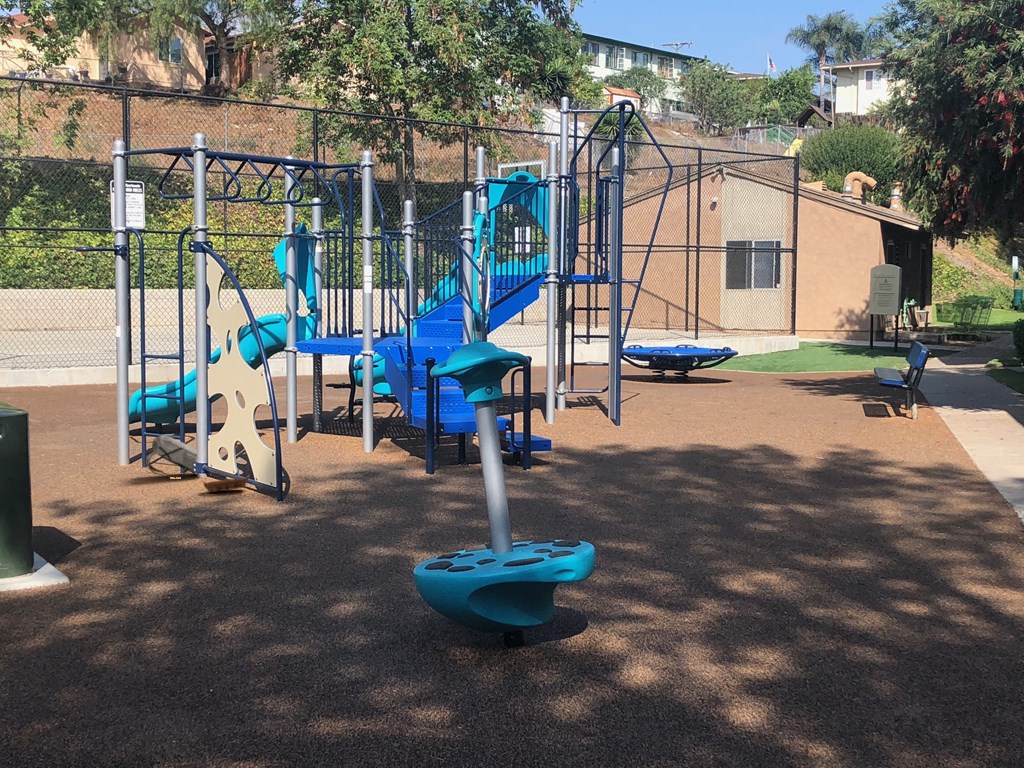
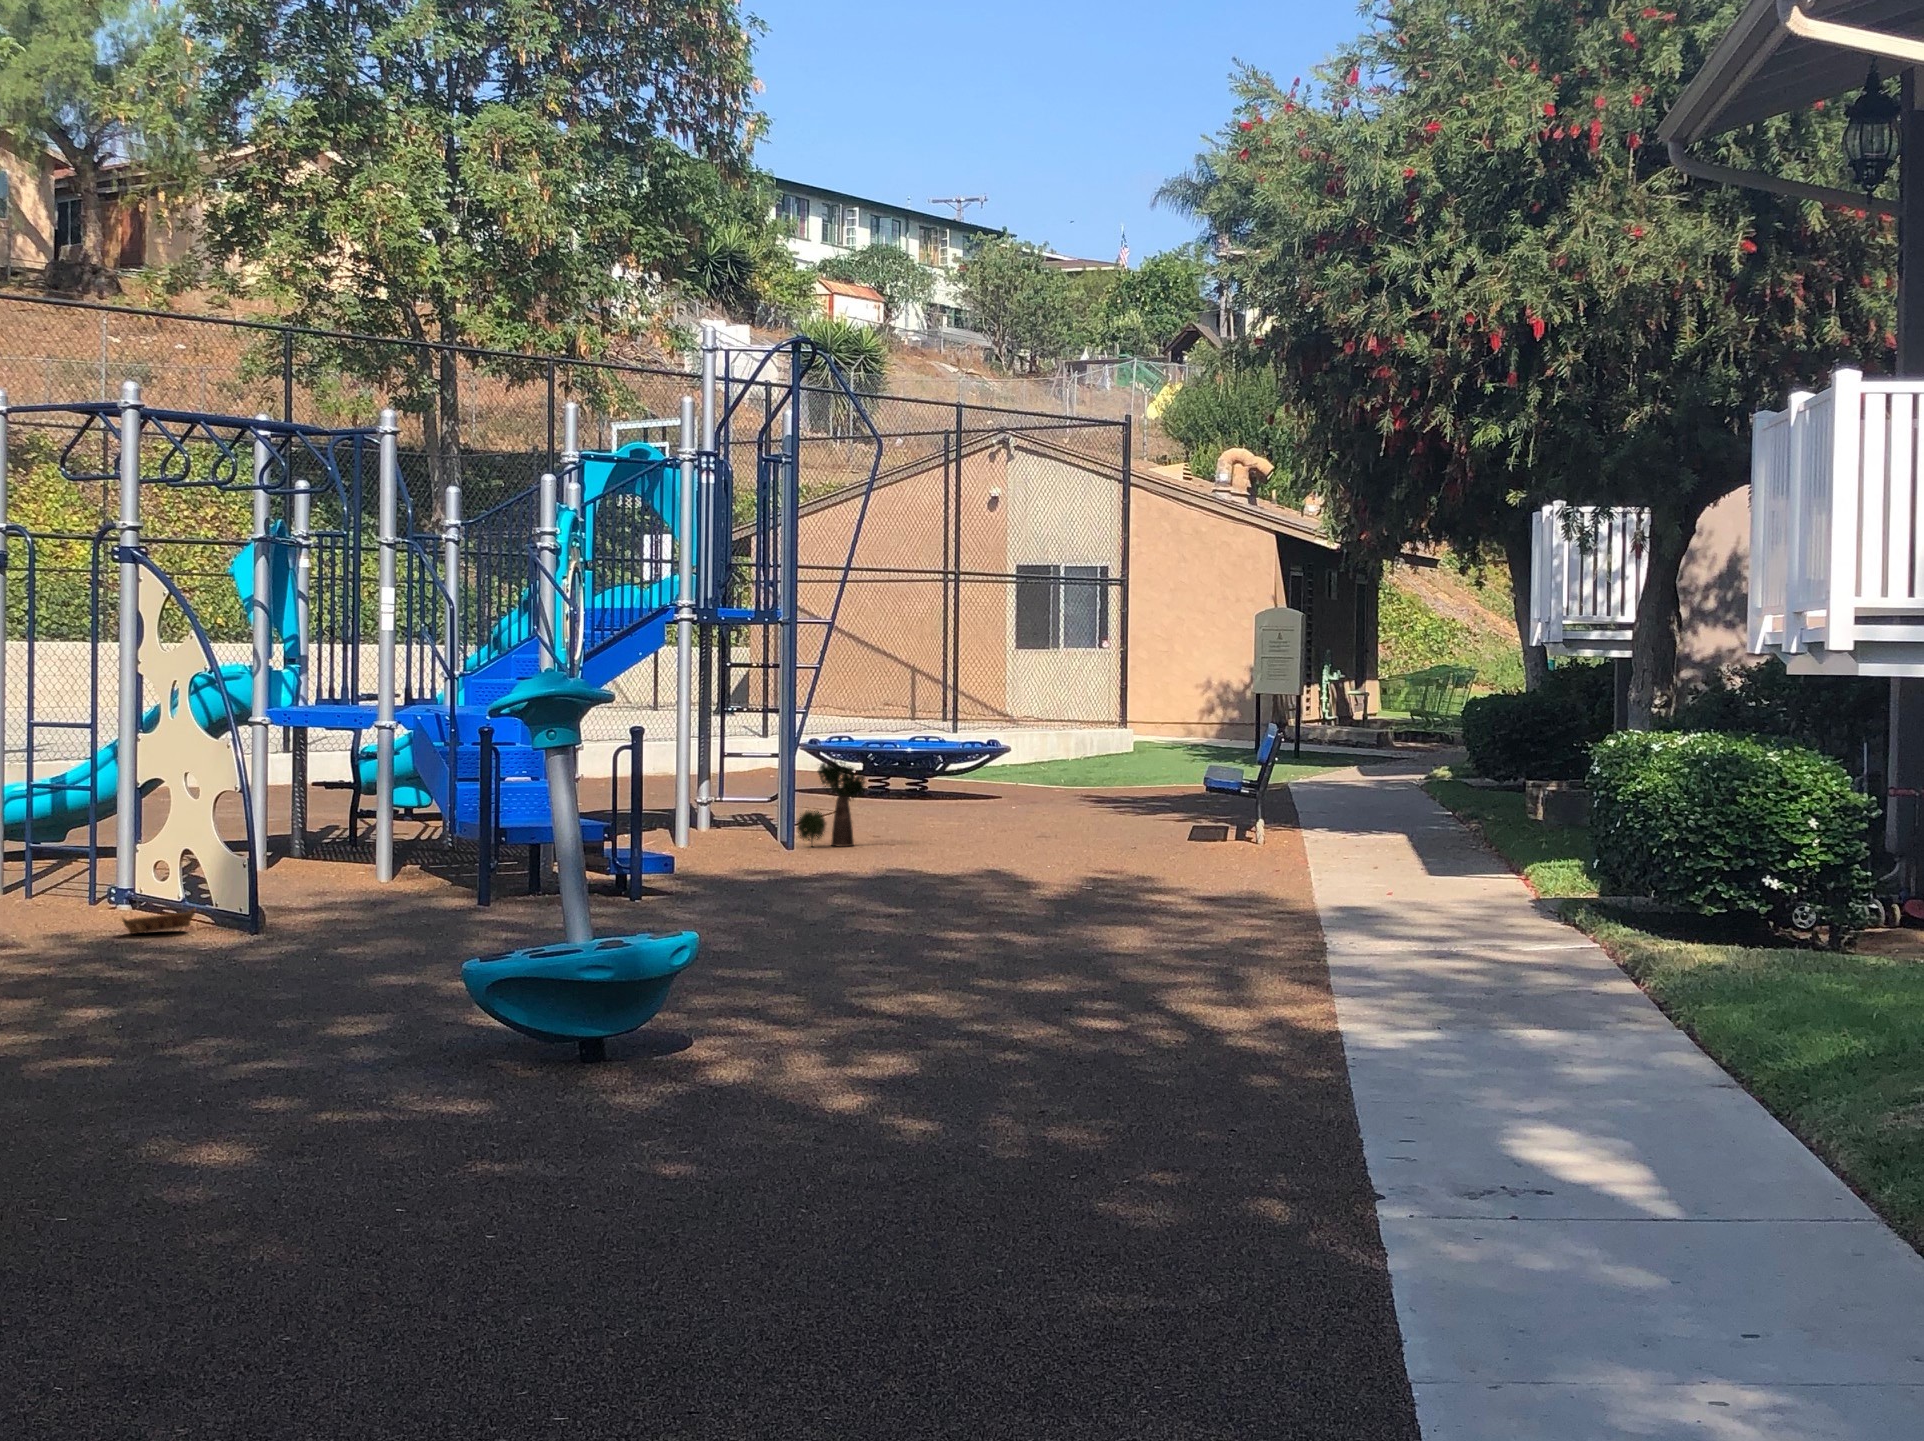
potted plant: none [619,367,663,422] -> present [797,759,865,847]
backpack: present [146,435,198,477] -> none [21,850,120,919]

